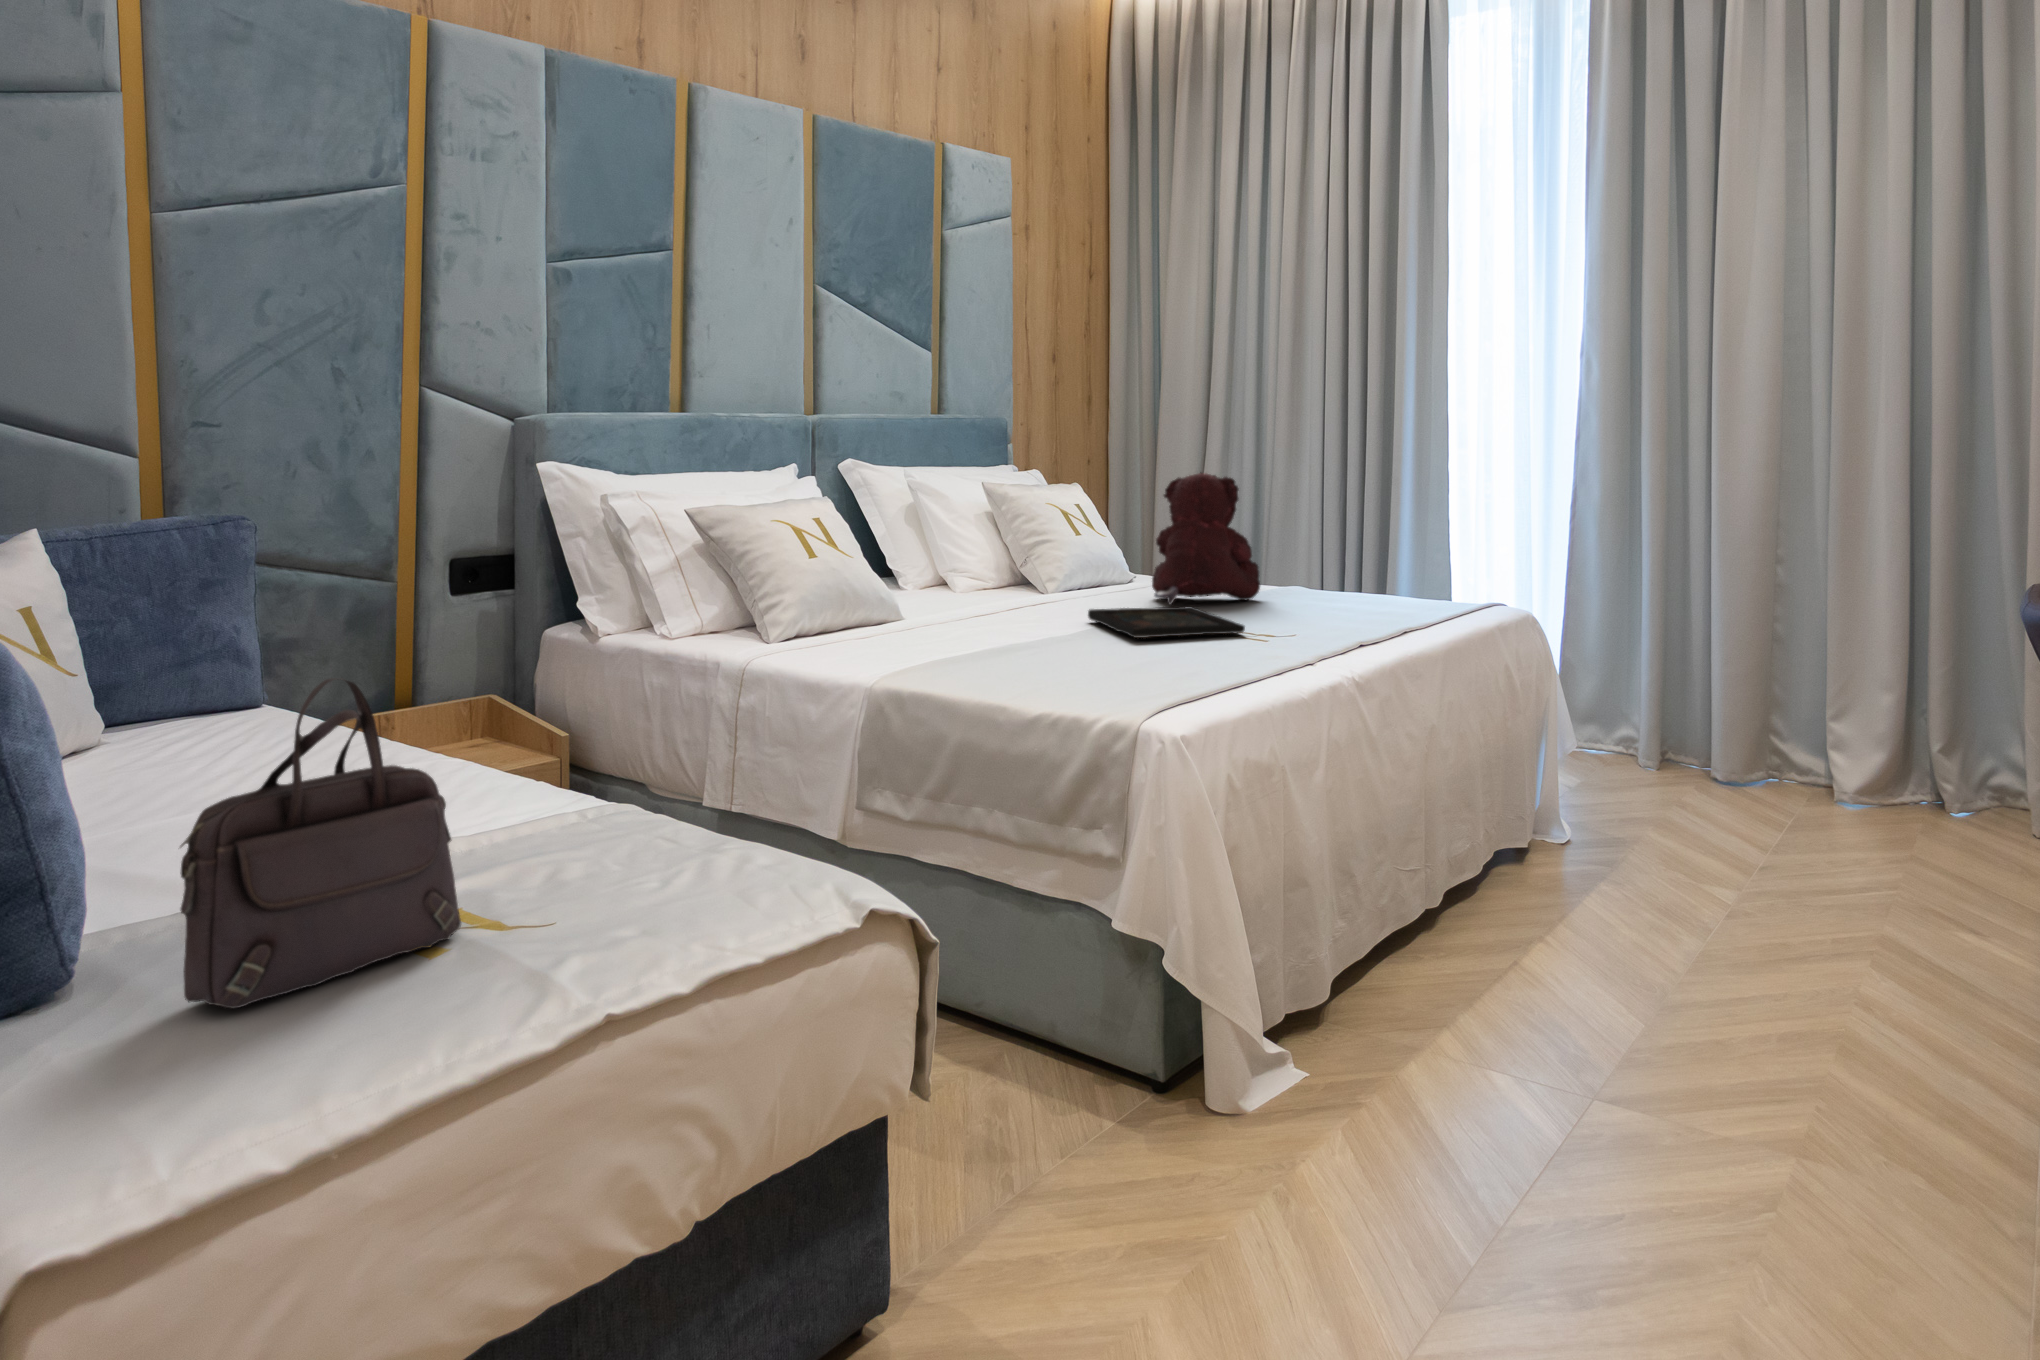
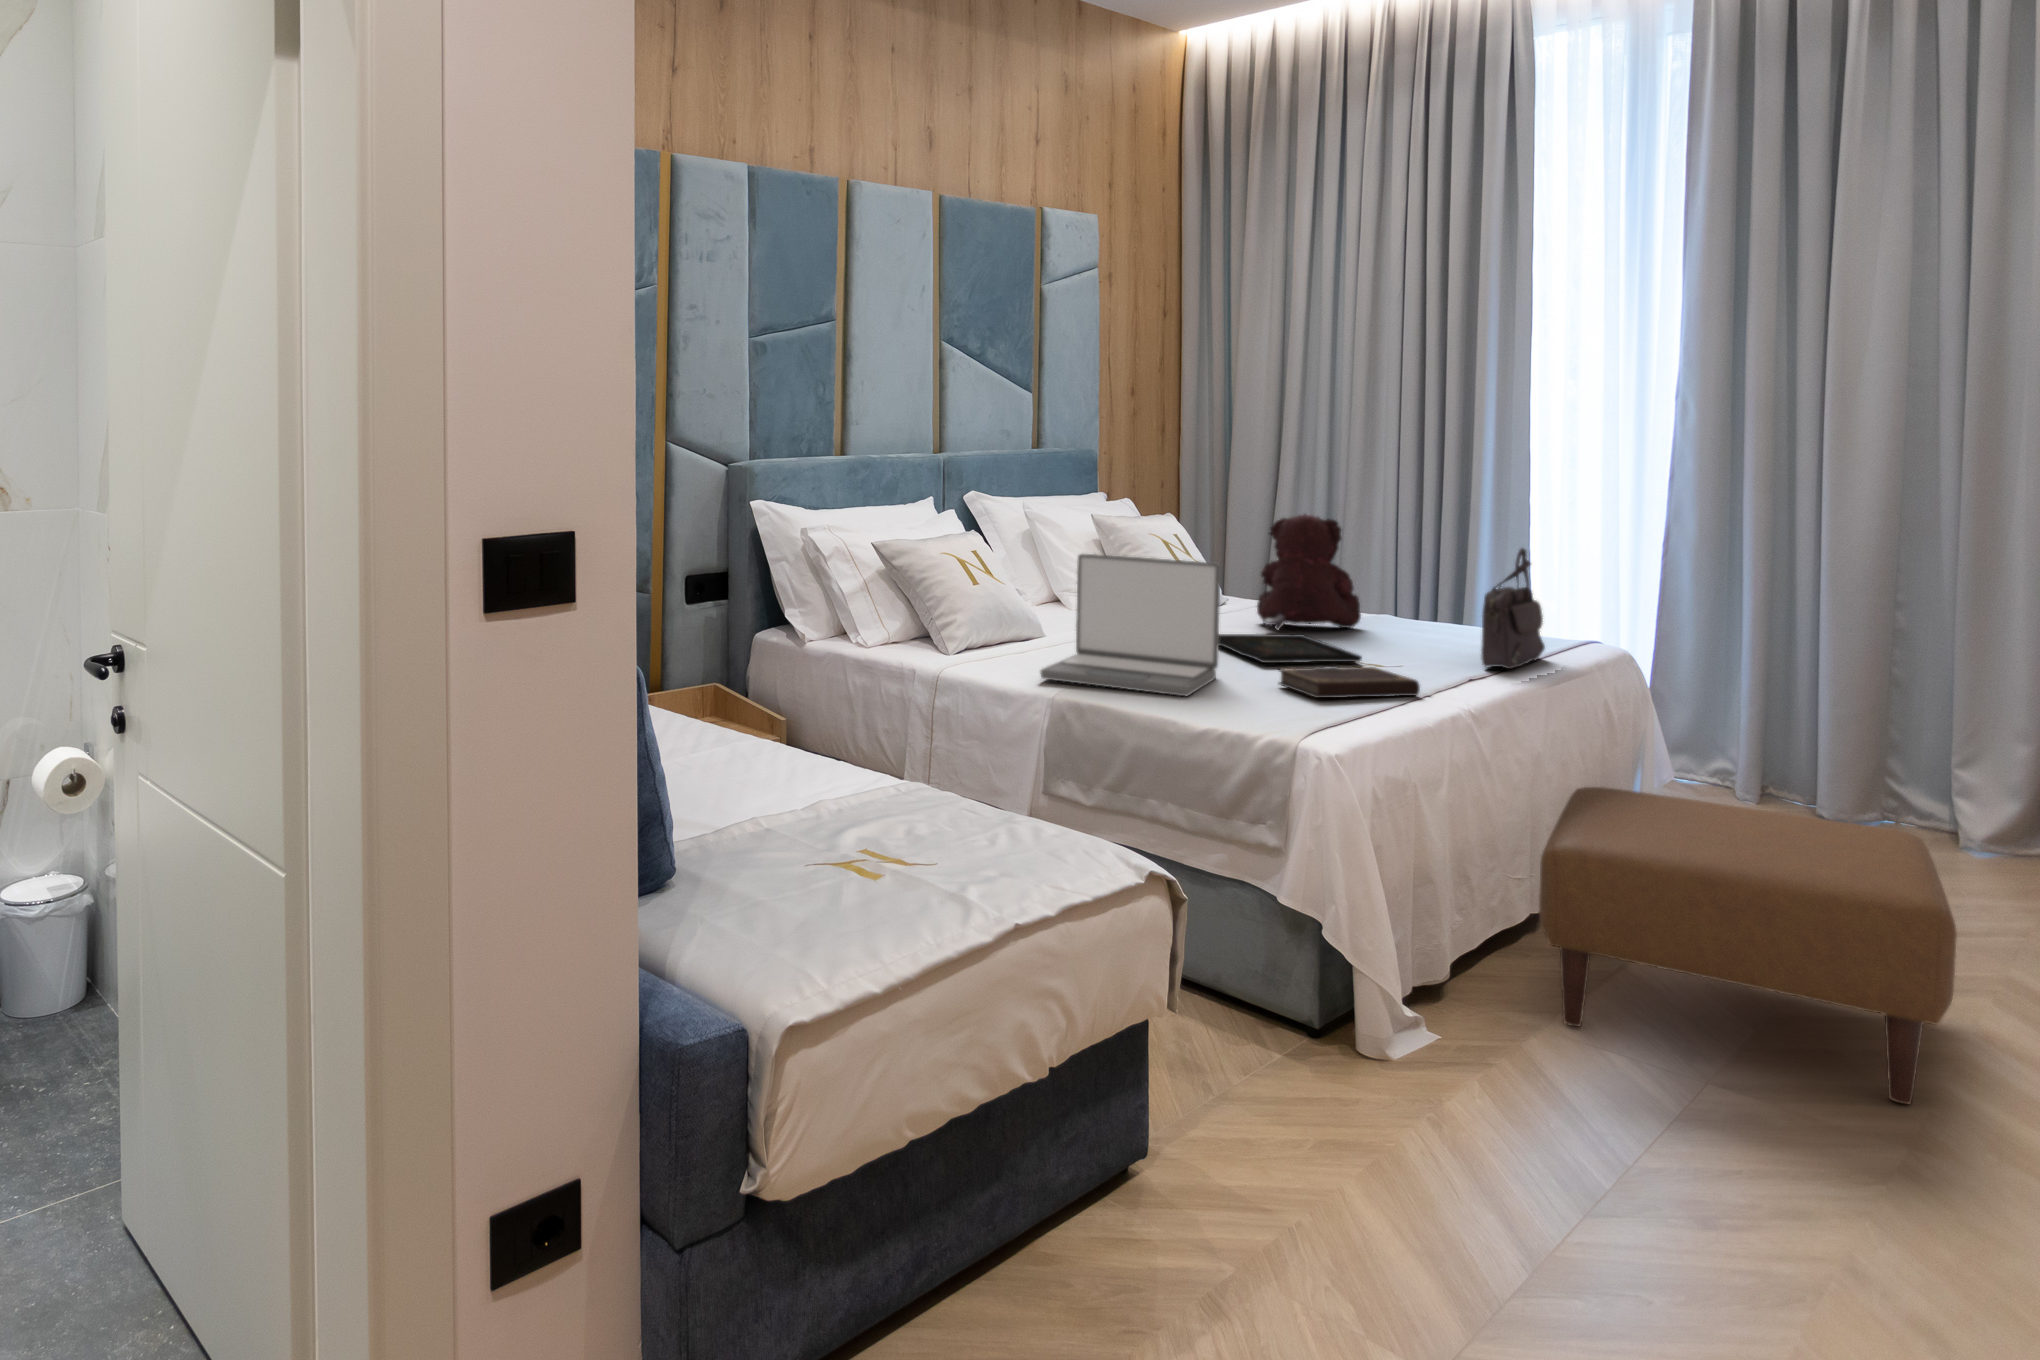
laptop: none [863,513,1078,678] -> present [1040,553,1220,696]
notebook: none [1140,635,1293,673] -> present [1279,666,1420,698]
handbag: present [180,678,461,1009] -> present [1481,548,1545,669]
ottoman: none [1415,763,1836,1107] -> present [1539,787,1957,1104]

